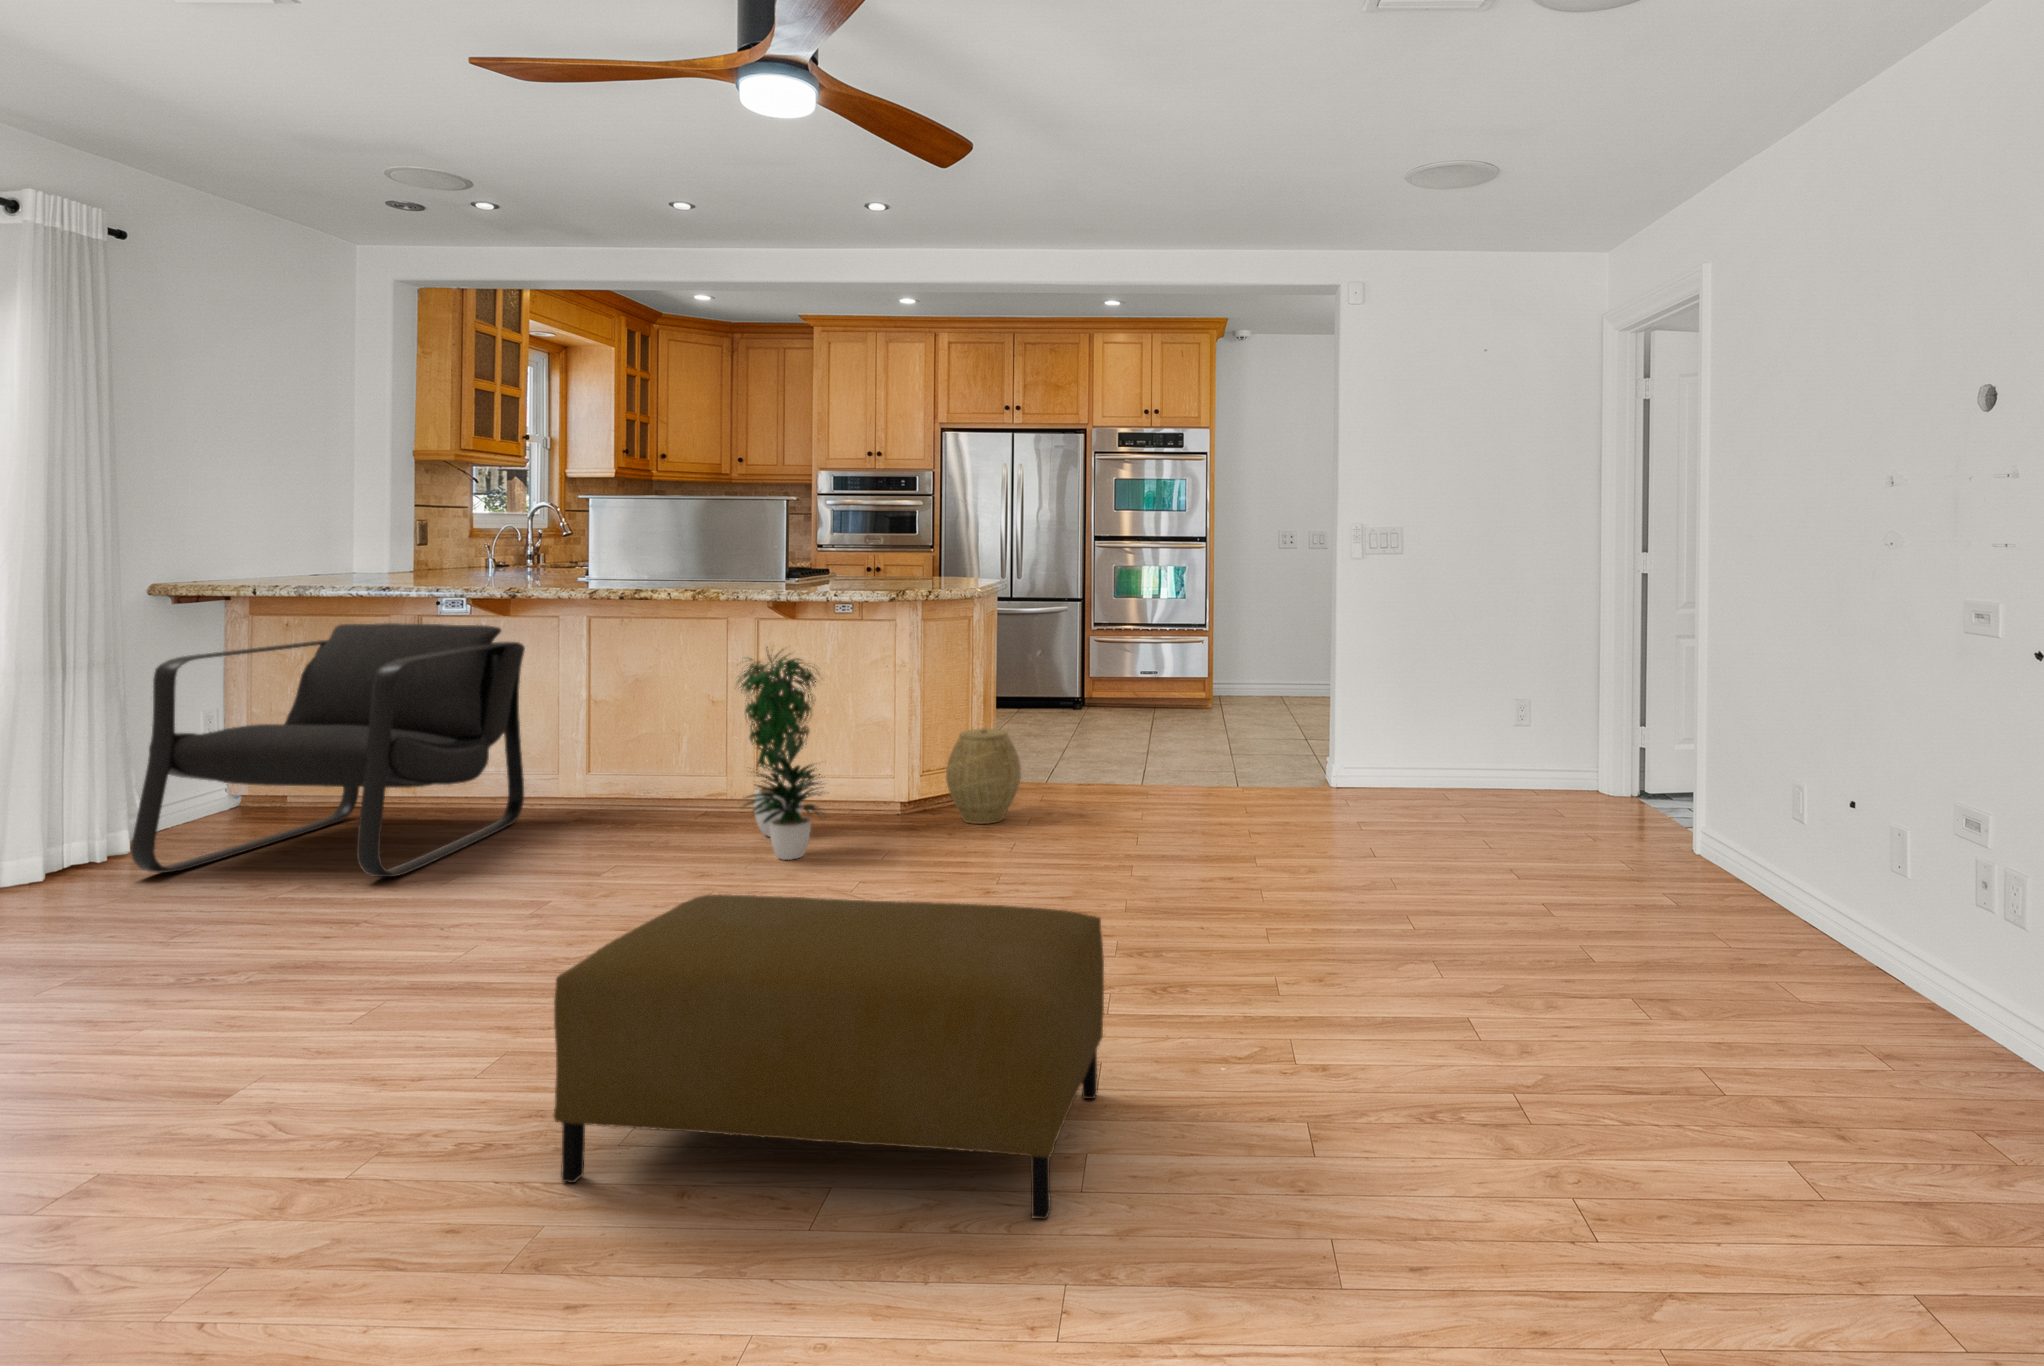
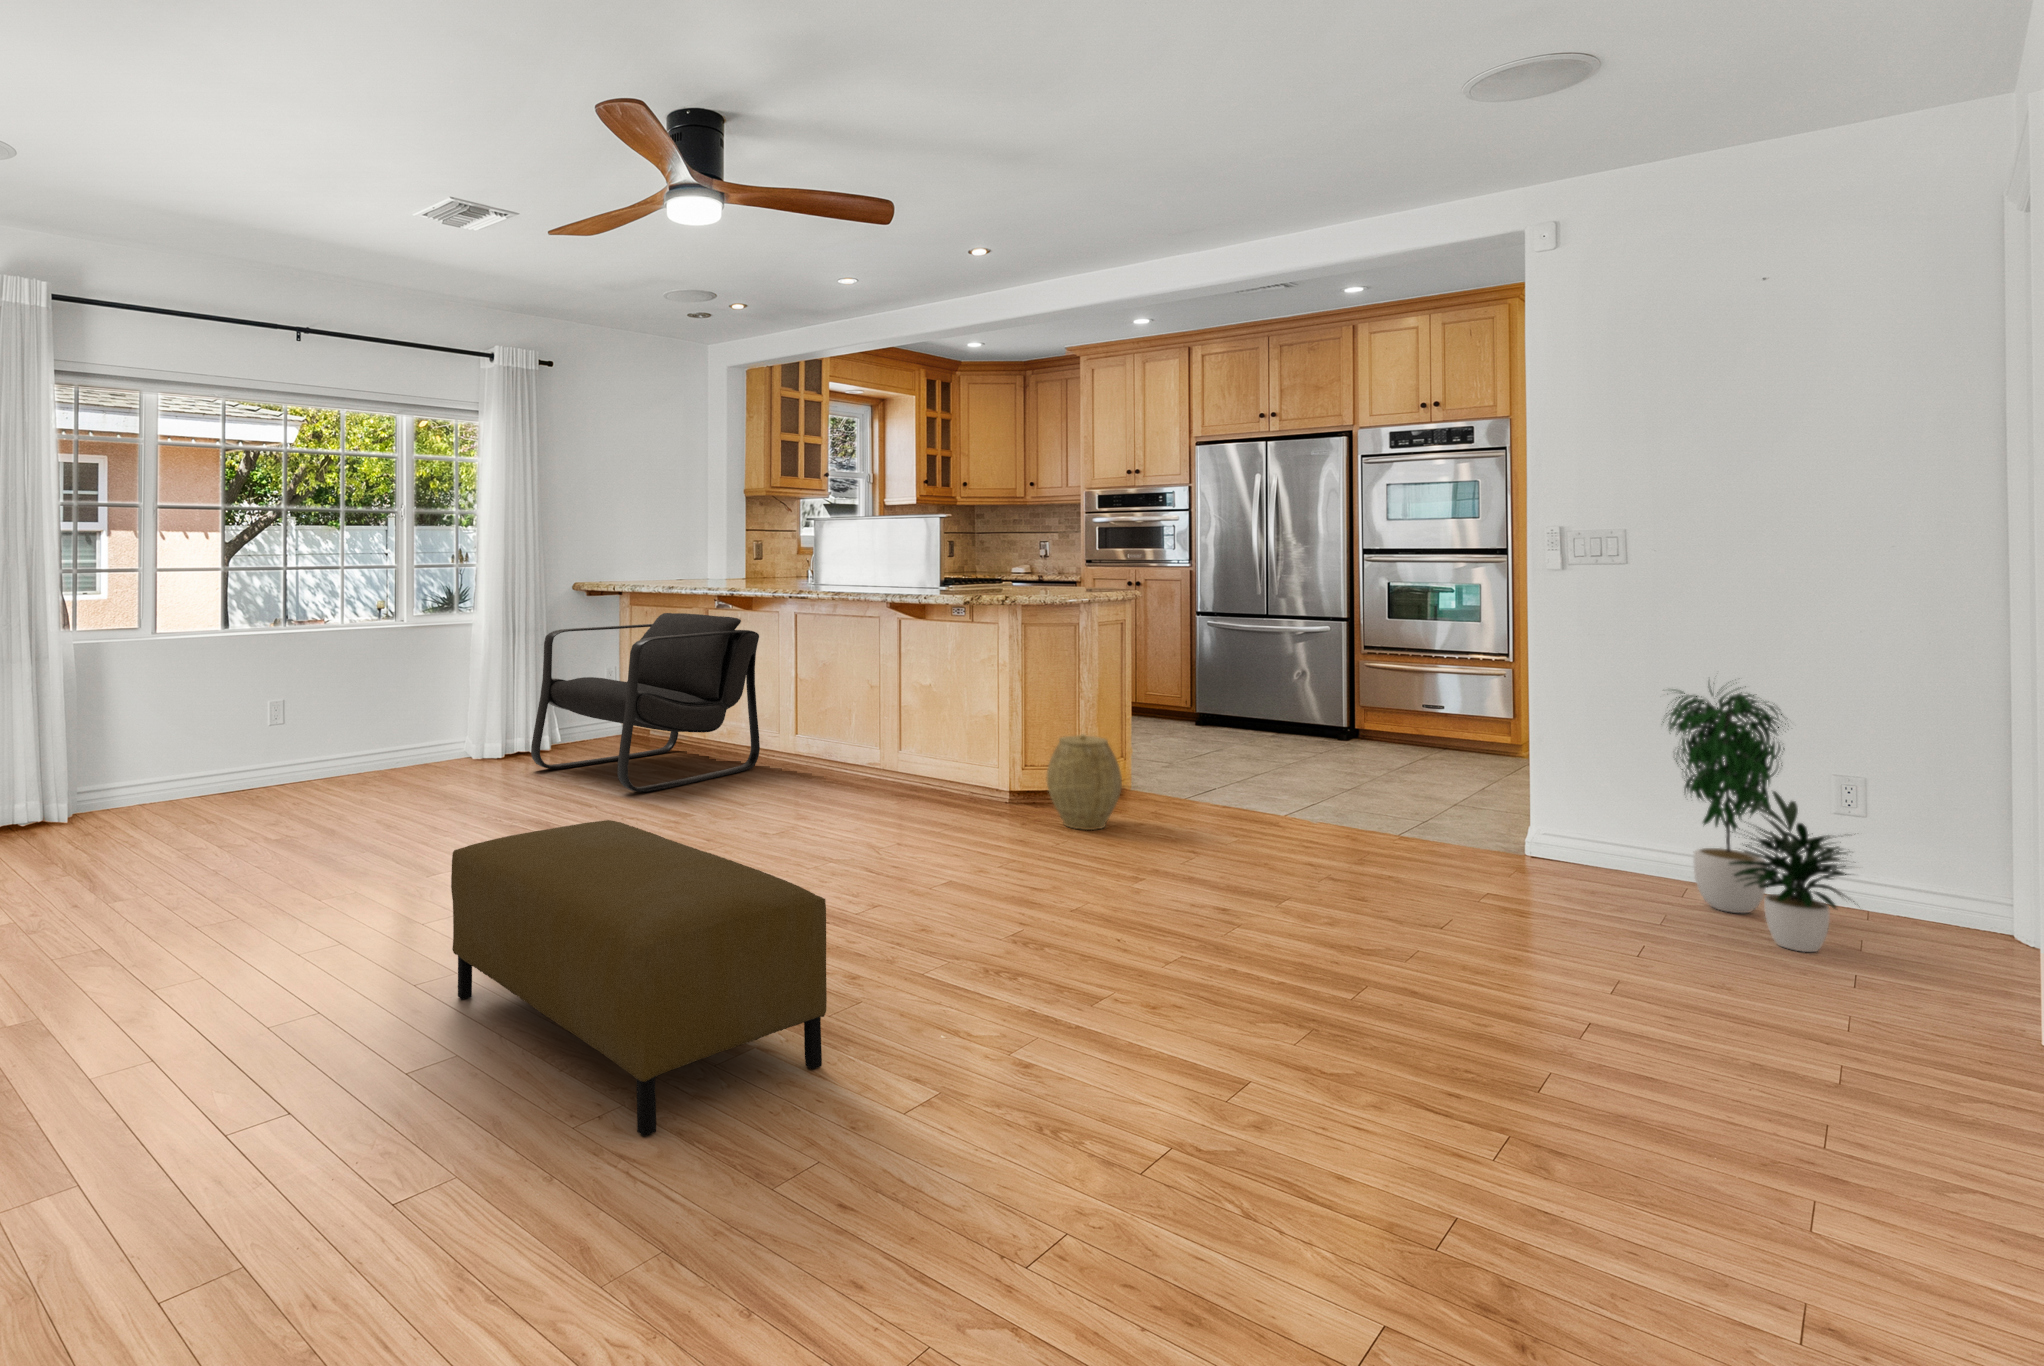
potted plant: present [738,649,826,860] -> present [1663,686,1858,952]

